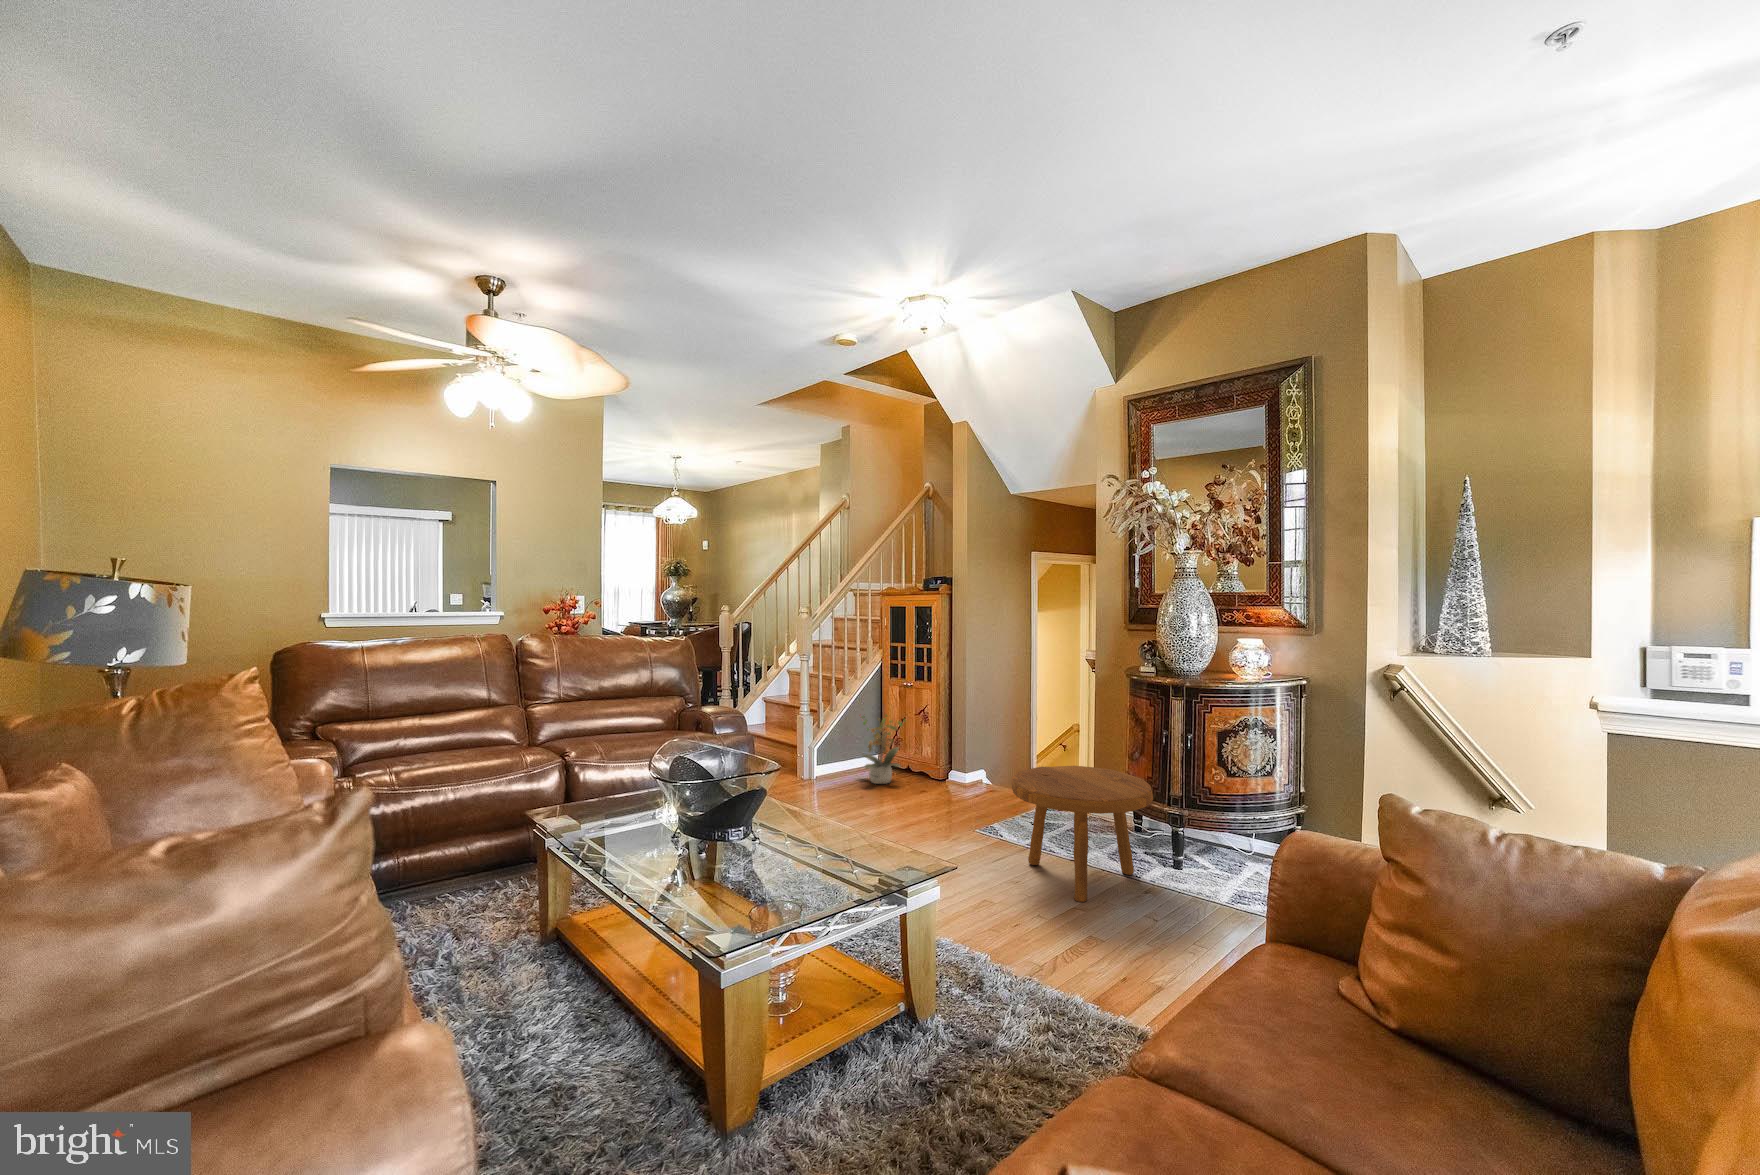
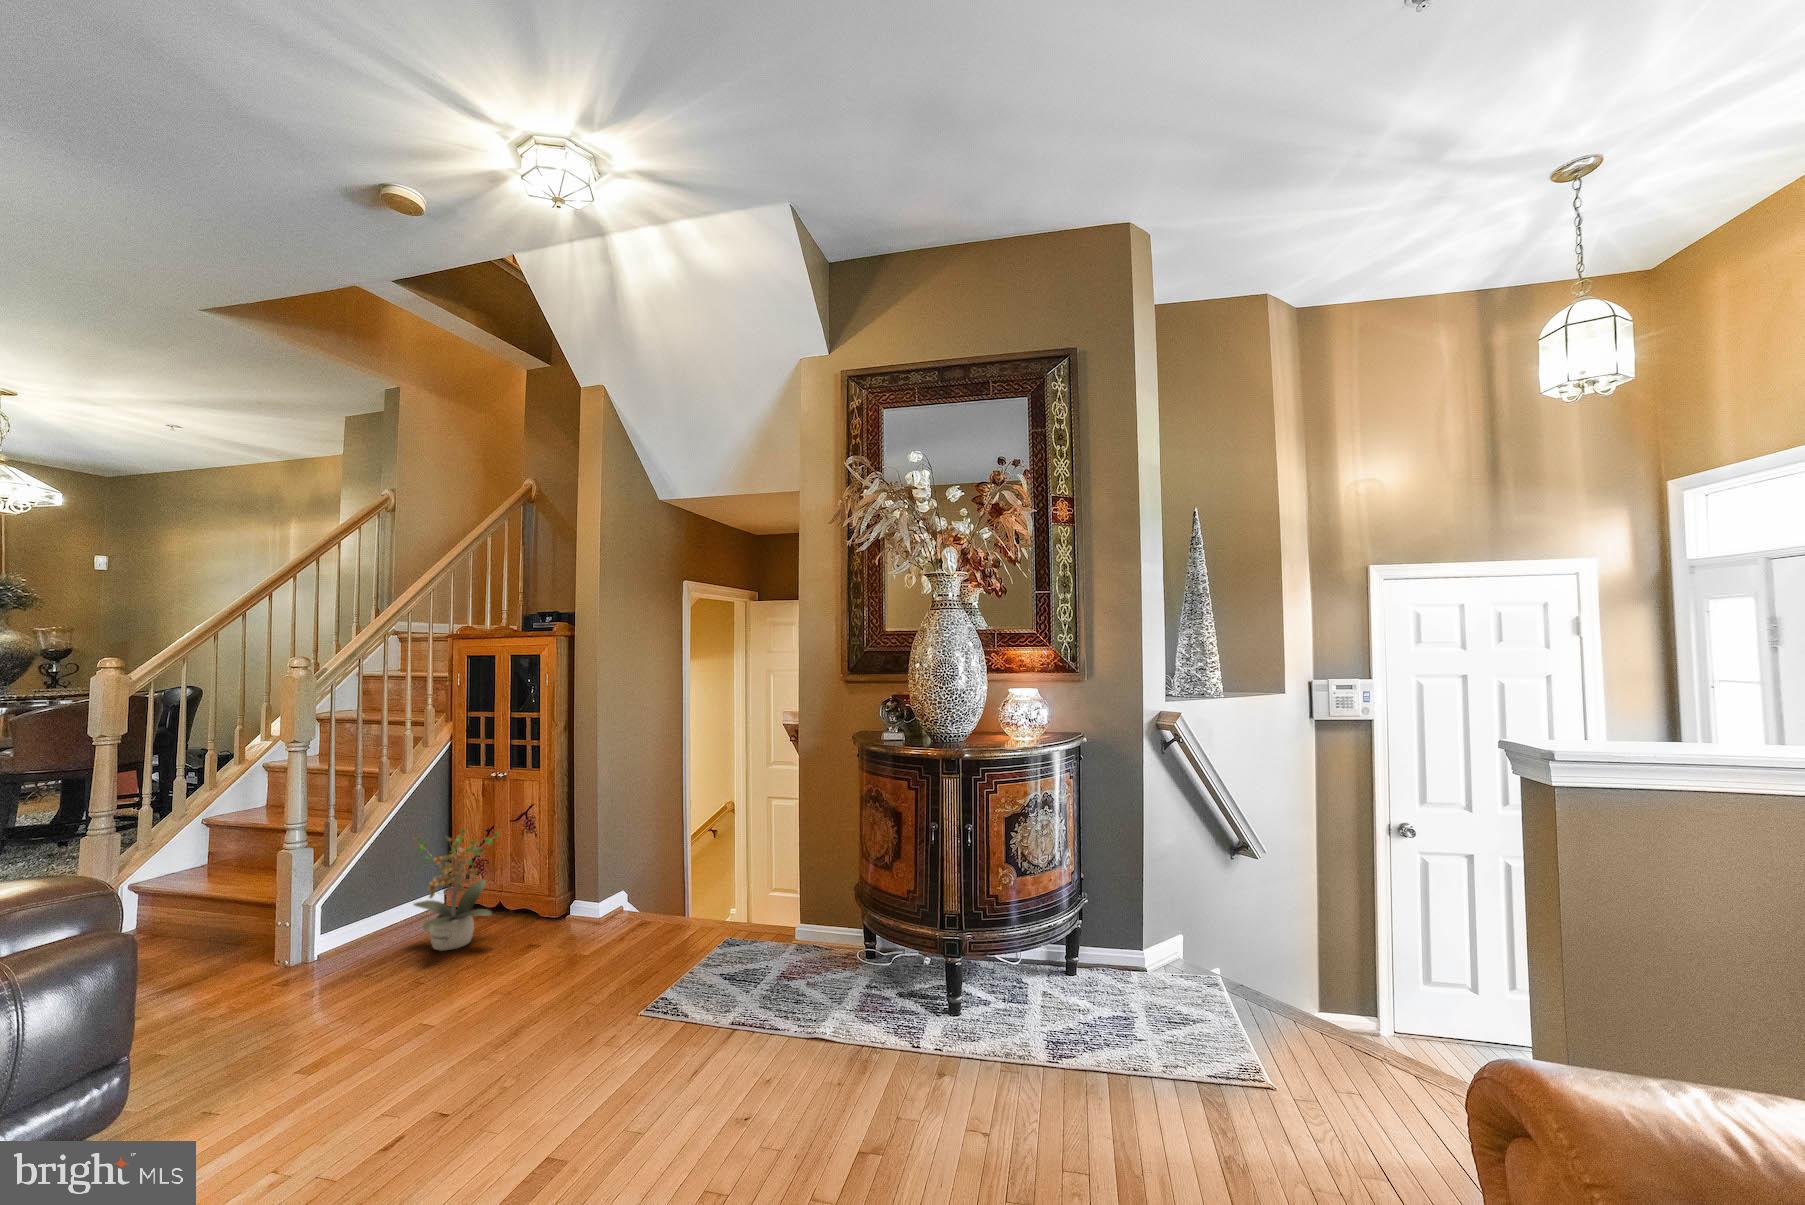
footstool: present [1011,766,1153,902] -> none [729,889,942,1135]

